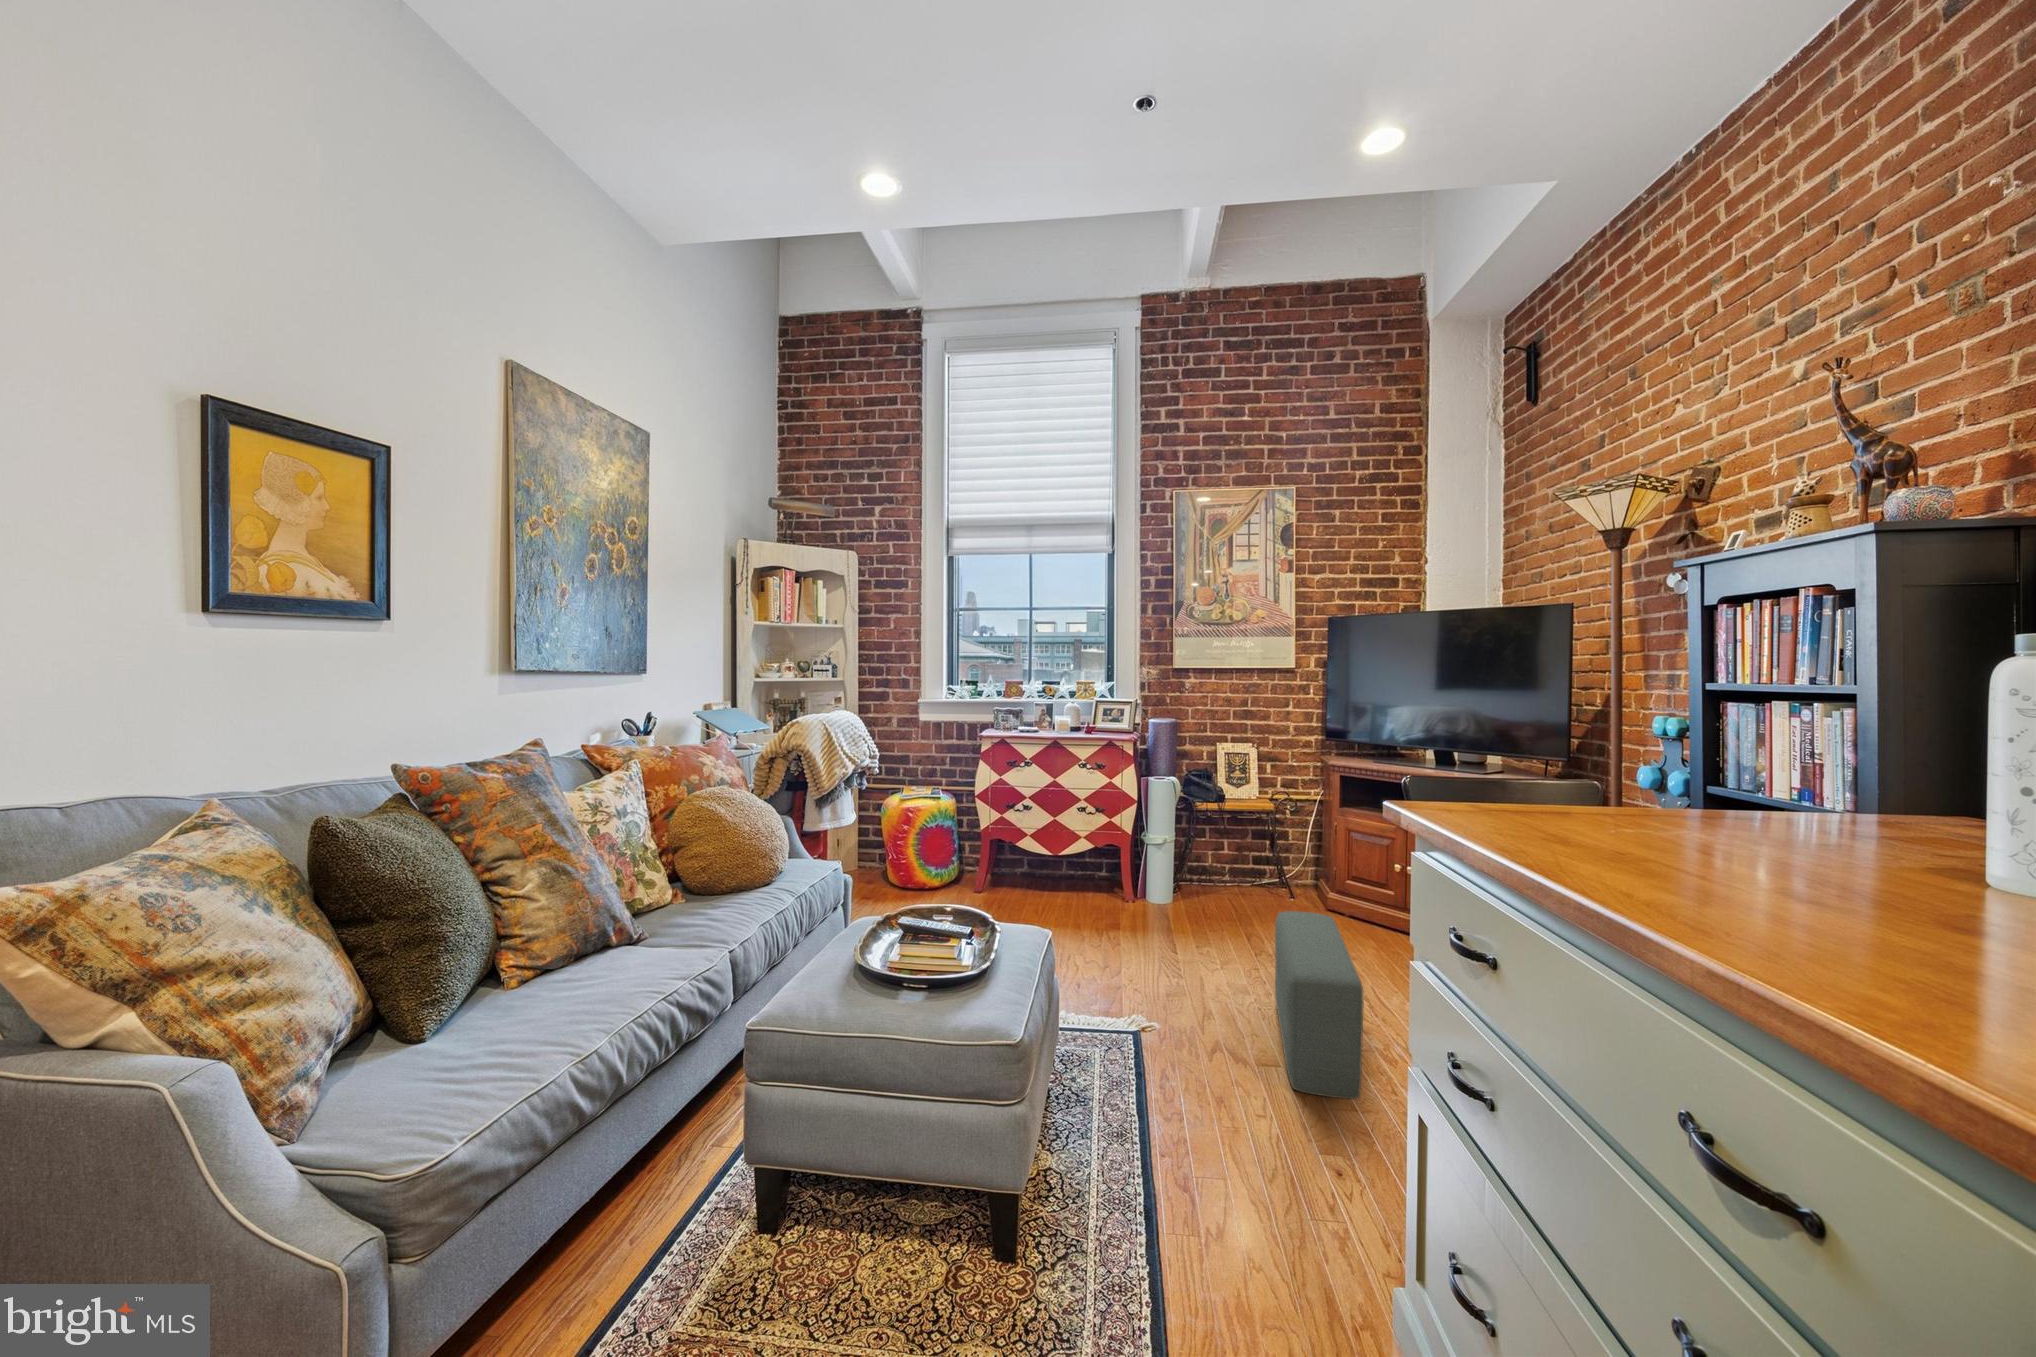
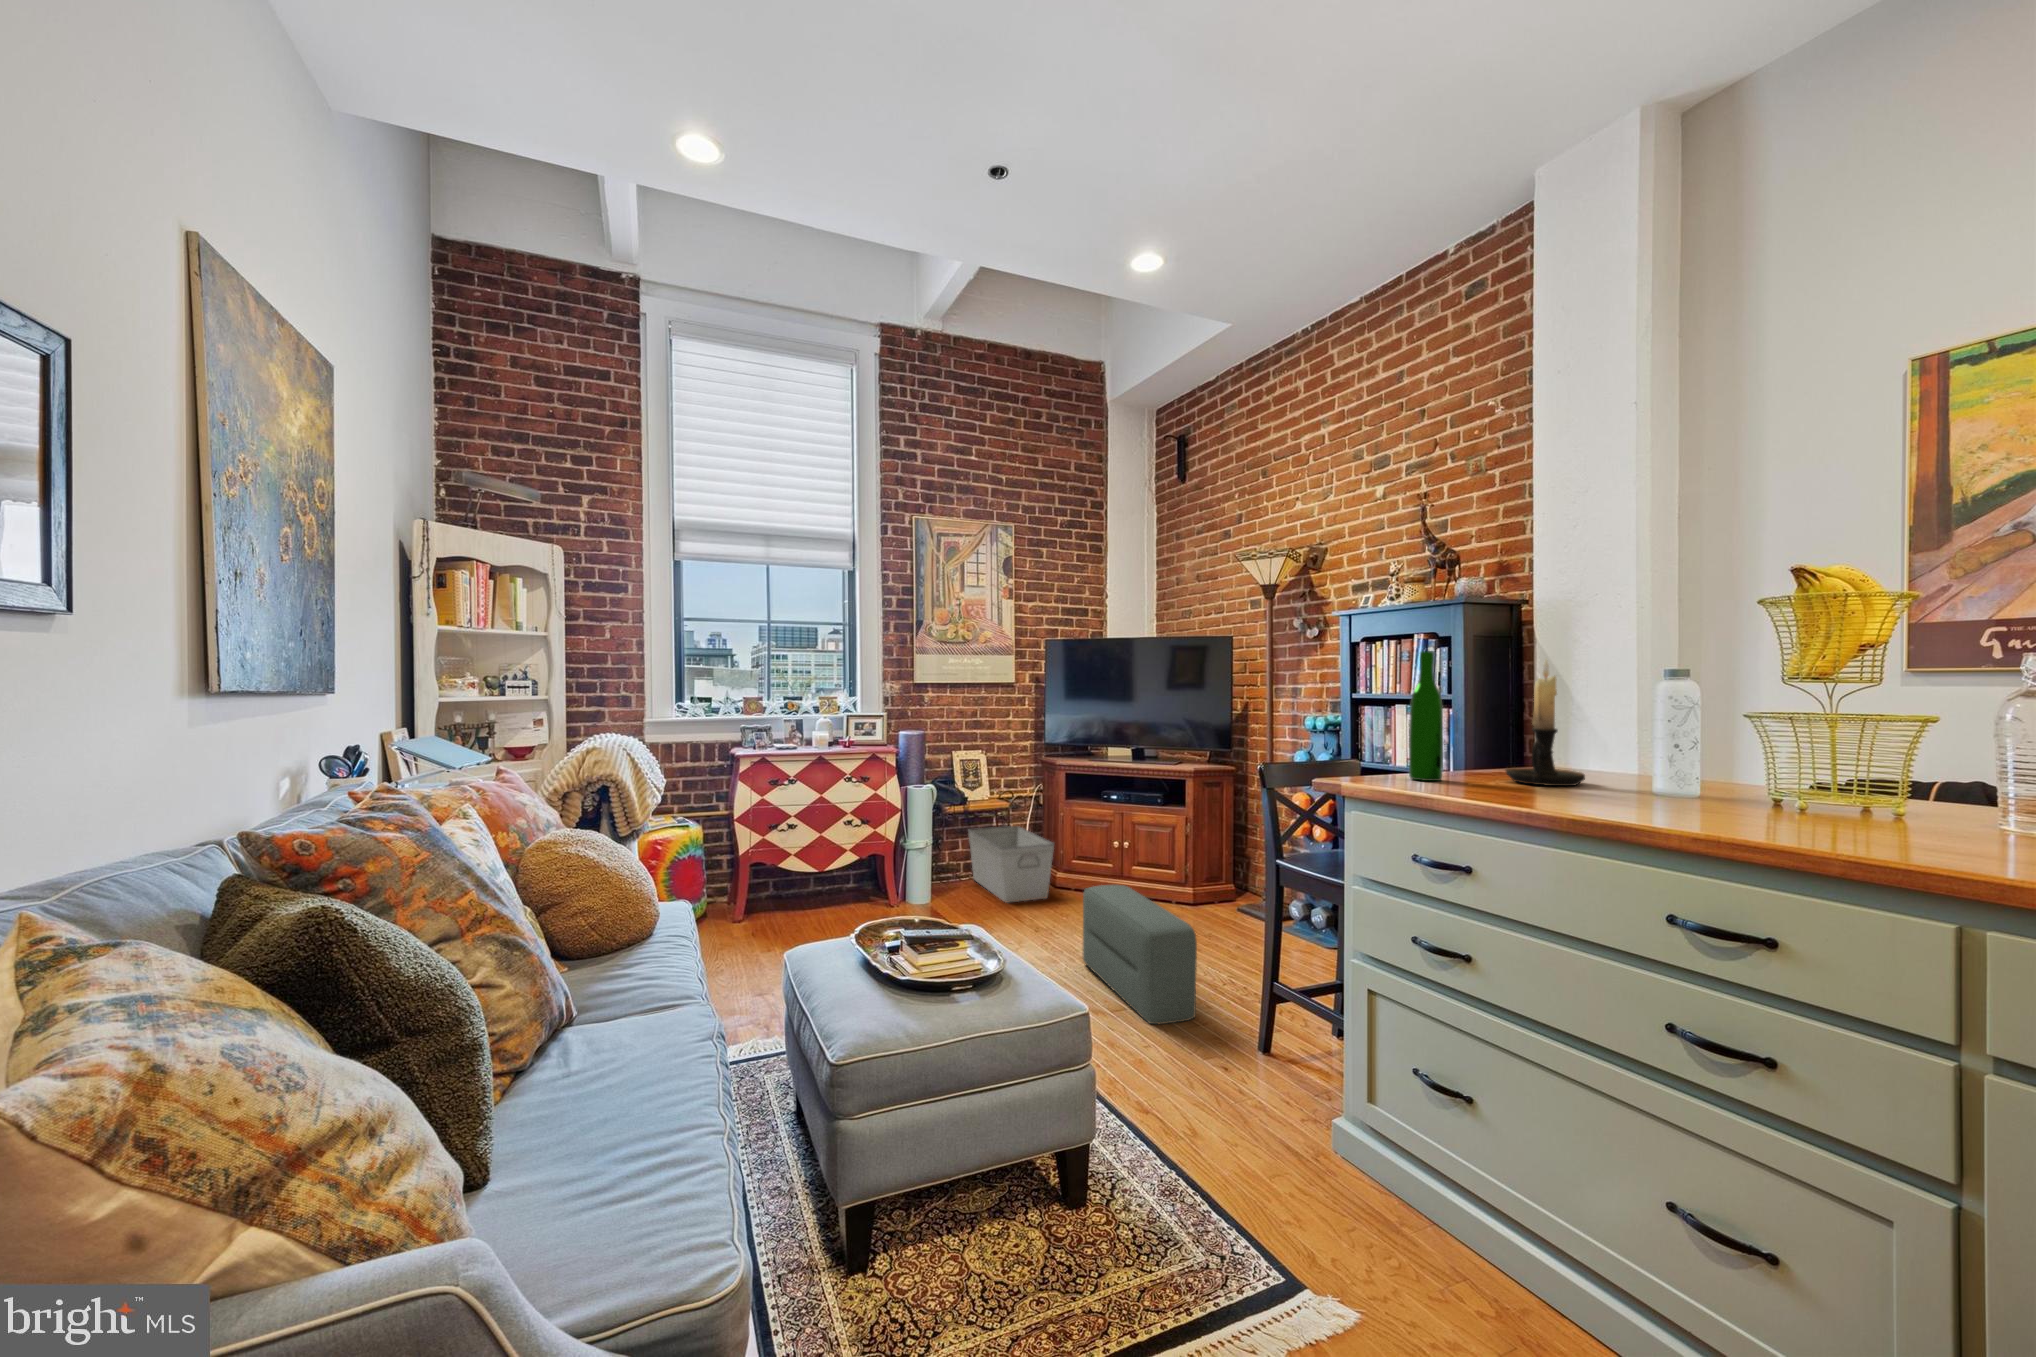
wine bottle: none [1488,617,1545,823] -> present [1409,651,1443,781]
candle holder: none [1651,621,1813,857] -> present [1506,660,1585,786]
storage bin: none [1234,829,1318,920] -> present [968,826,1054,902]

